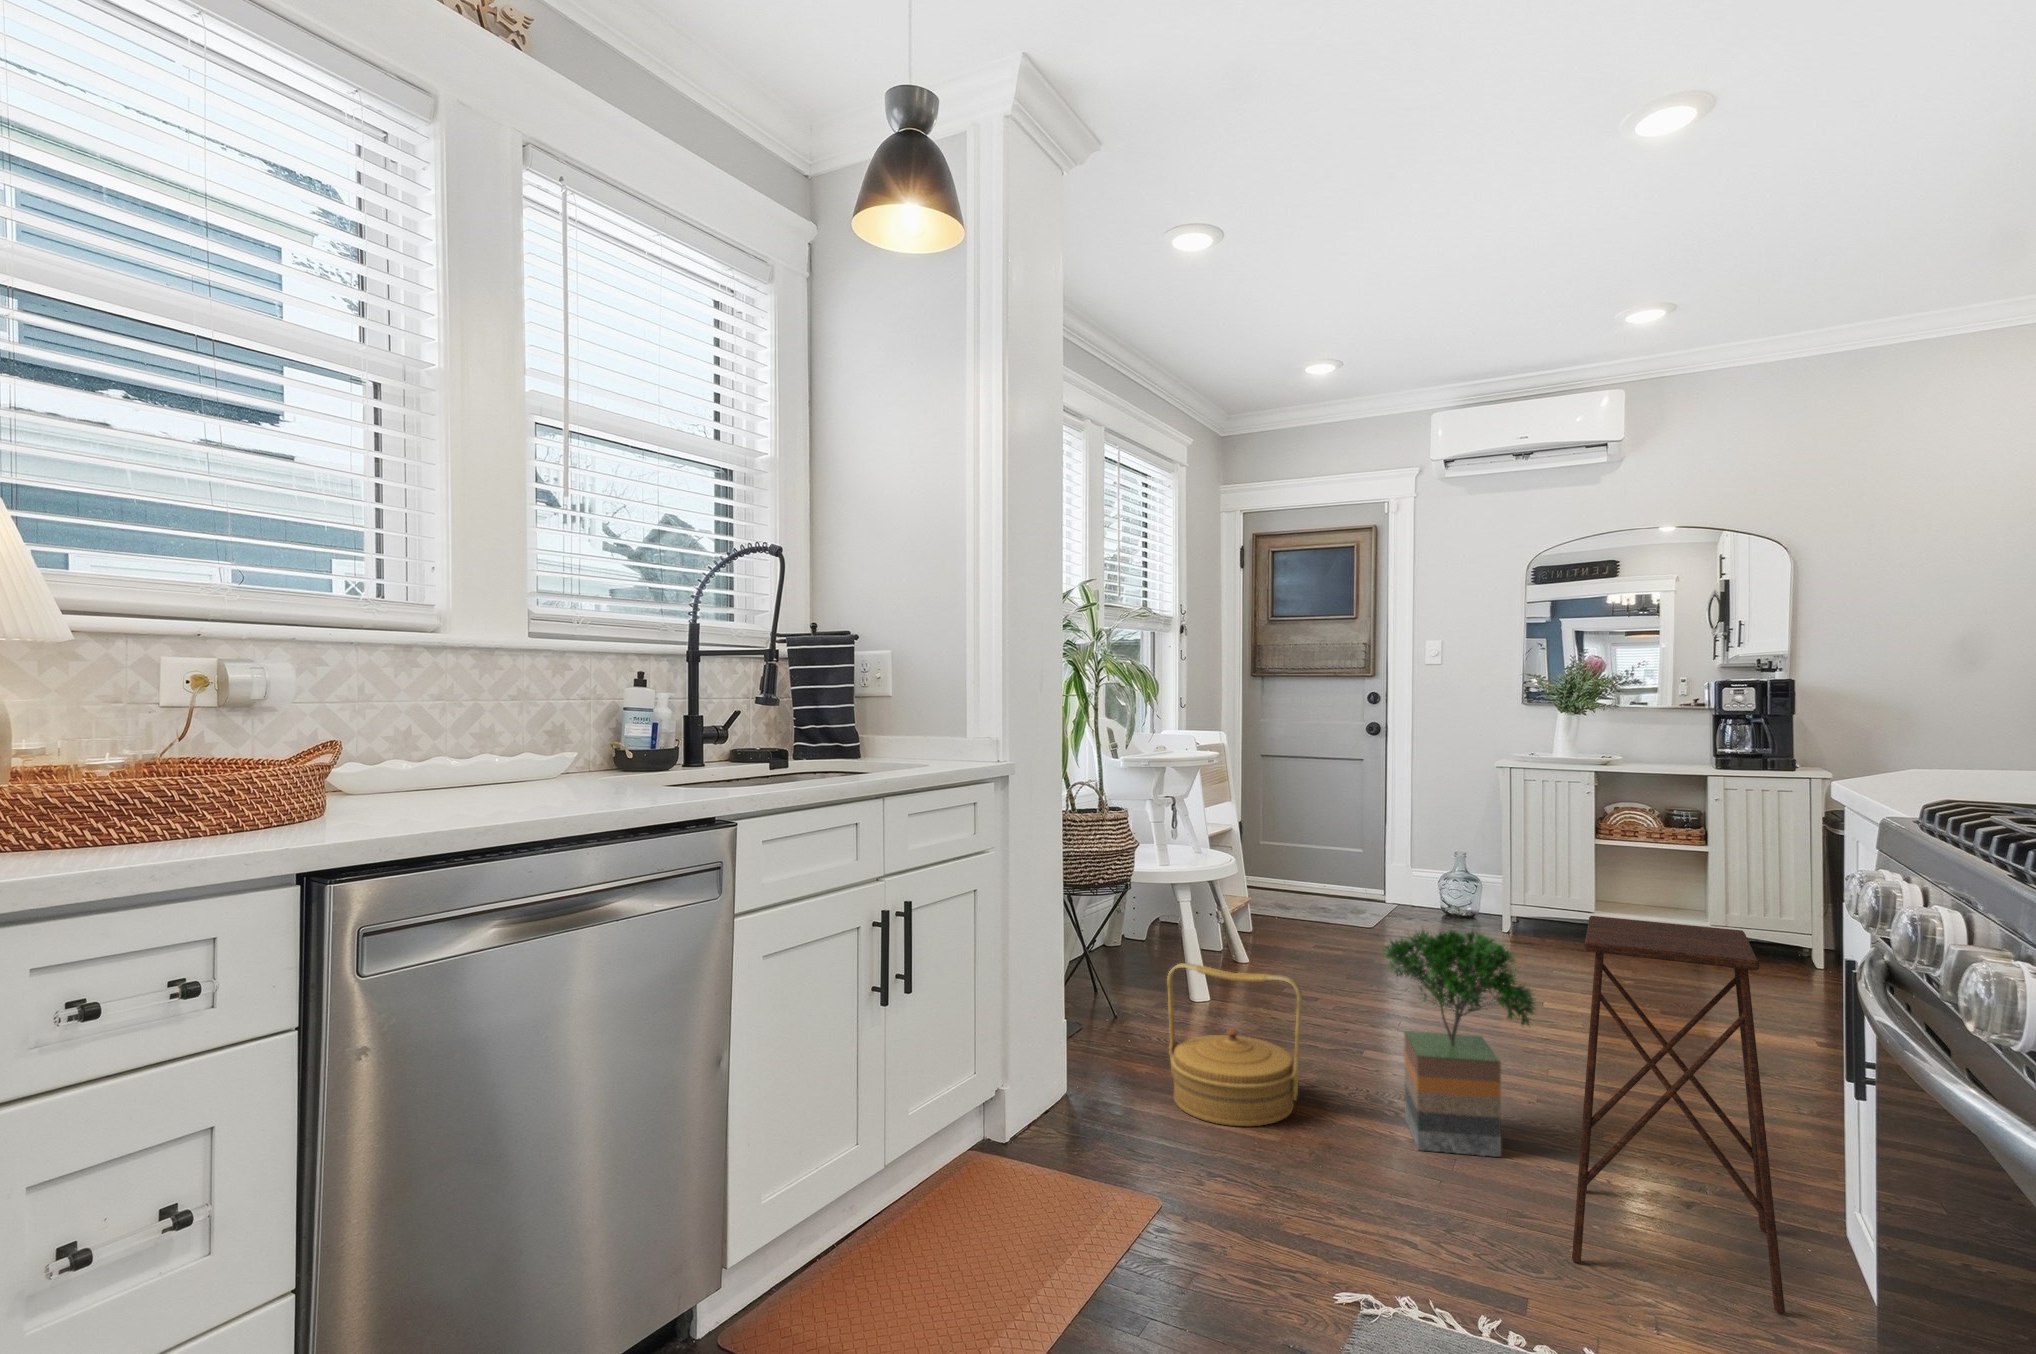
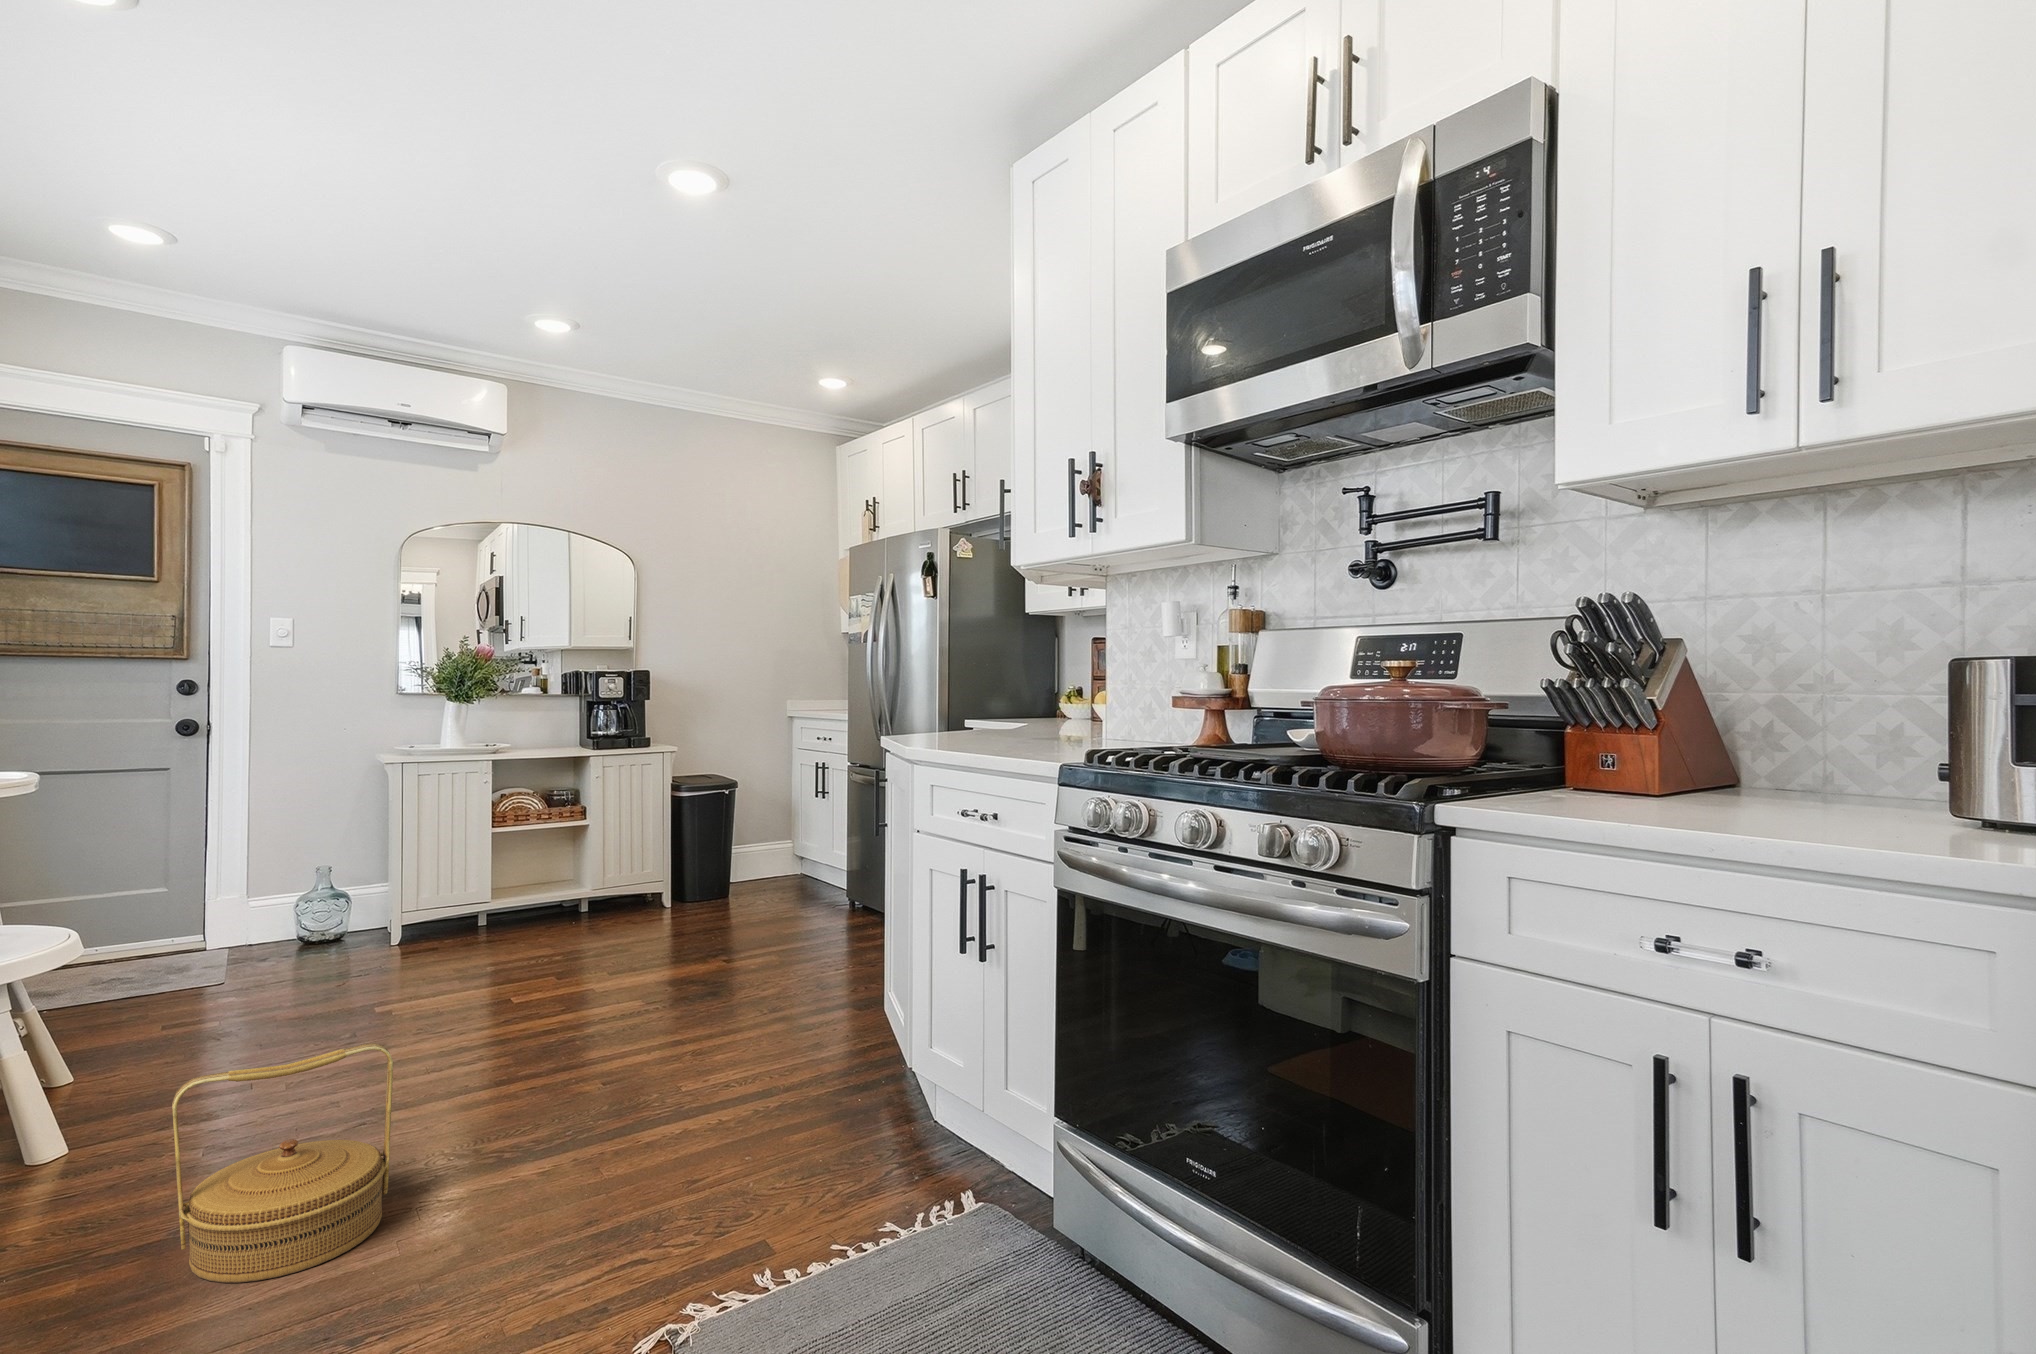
side table: present [1572,916,1785,1314] -> none [707,871,898,1196]
potted tree: present [1382,930,1536,1157] -> none [482,928,664,1178]

